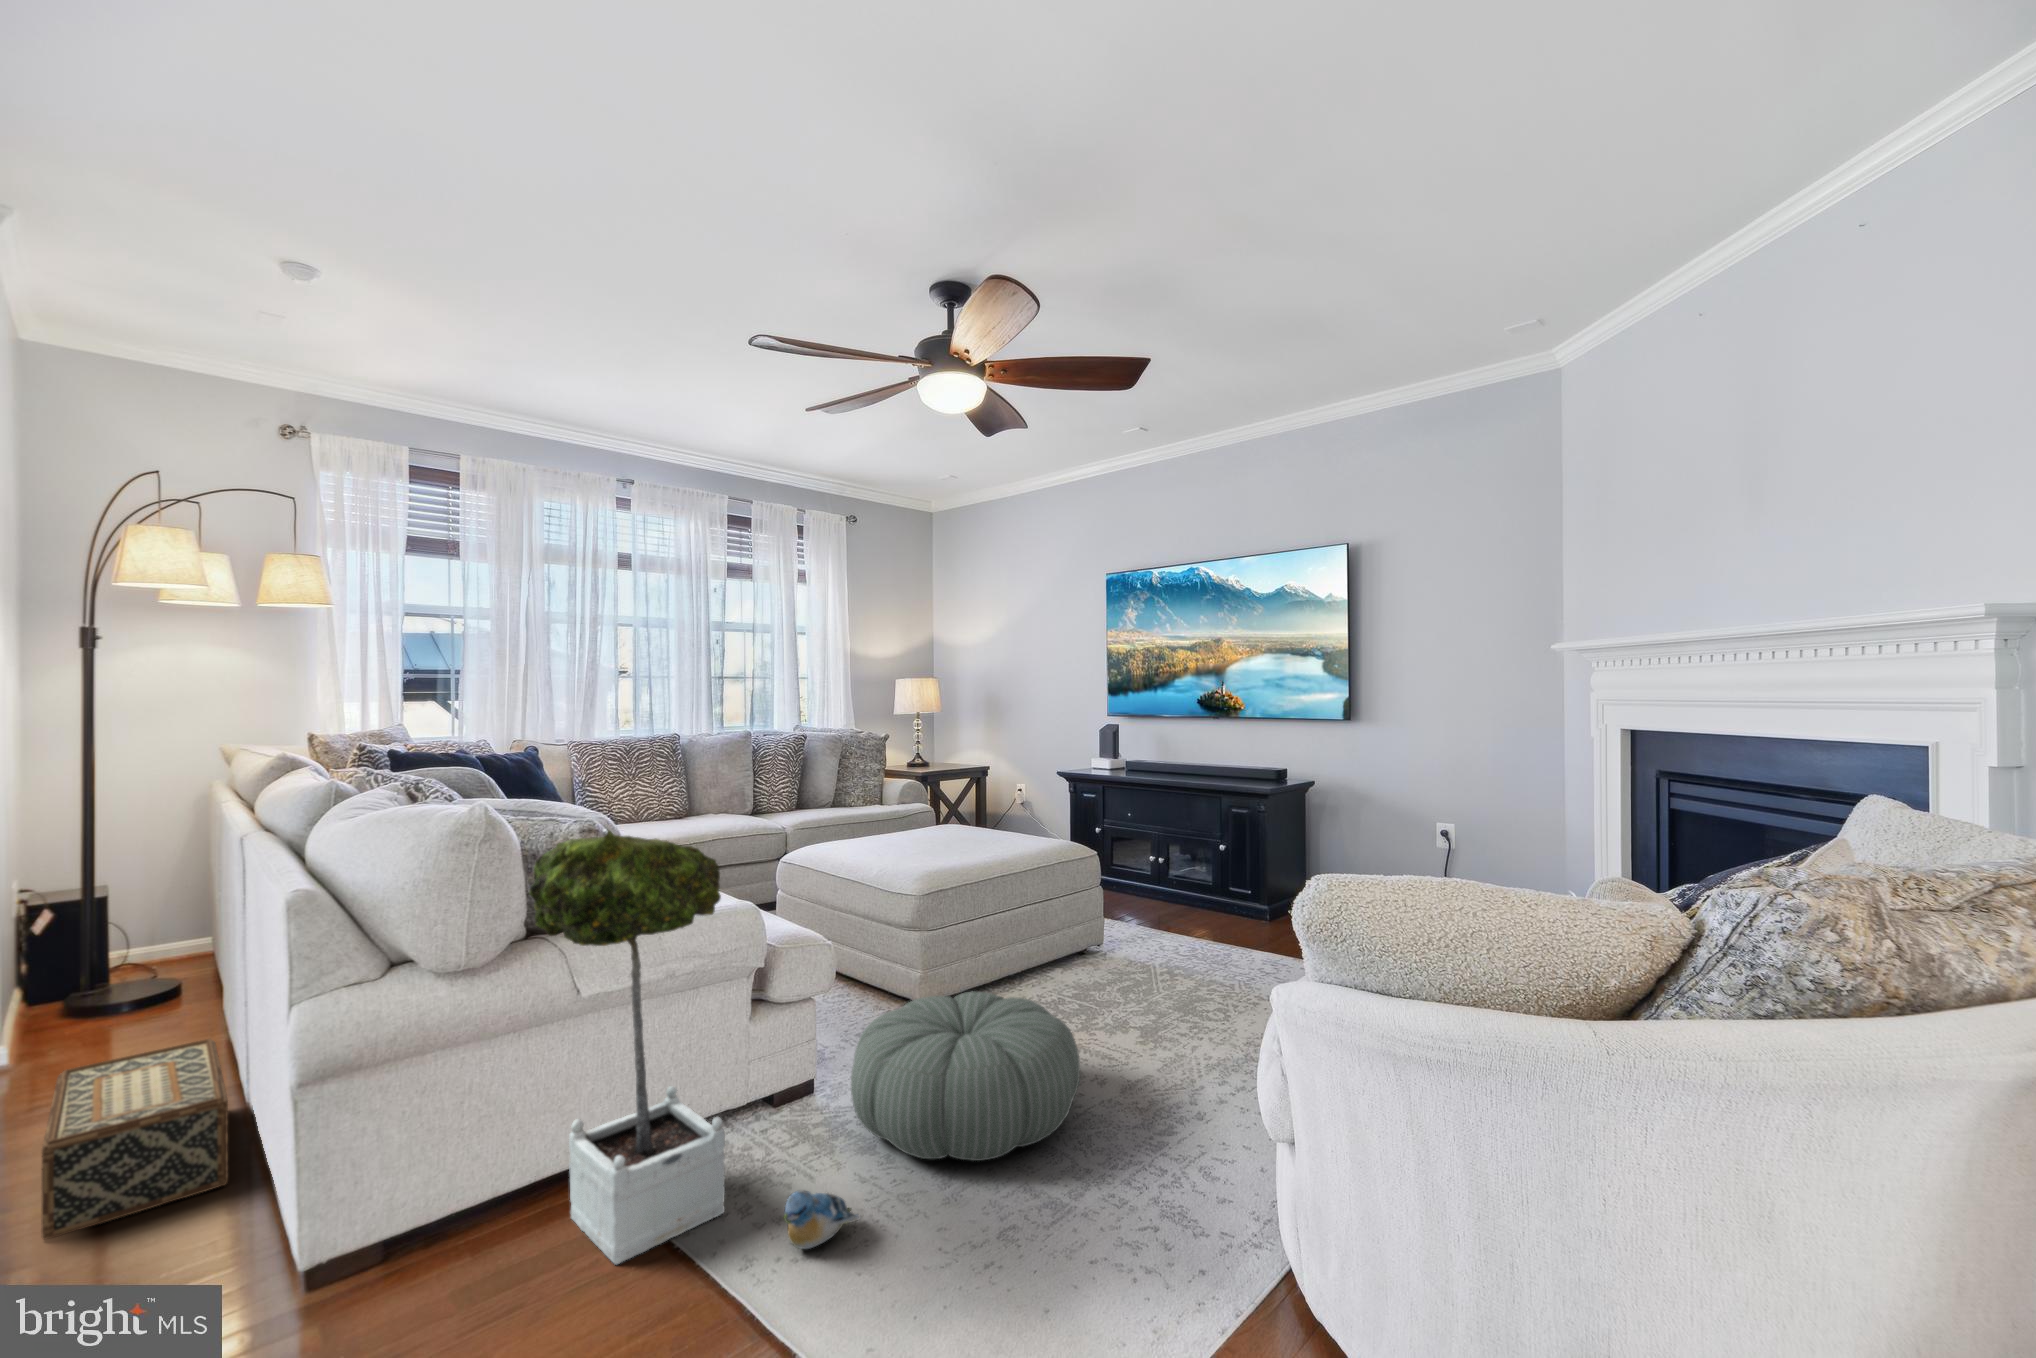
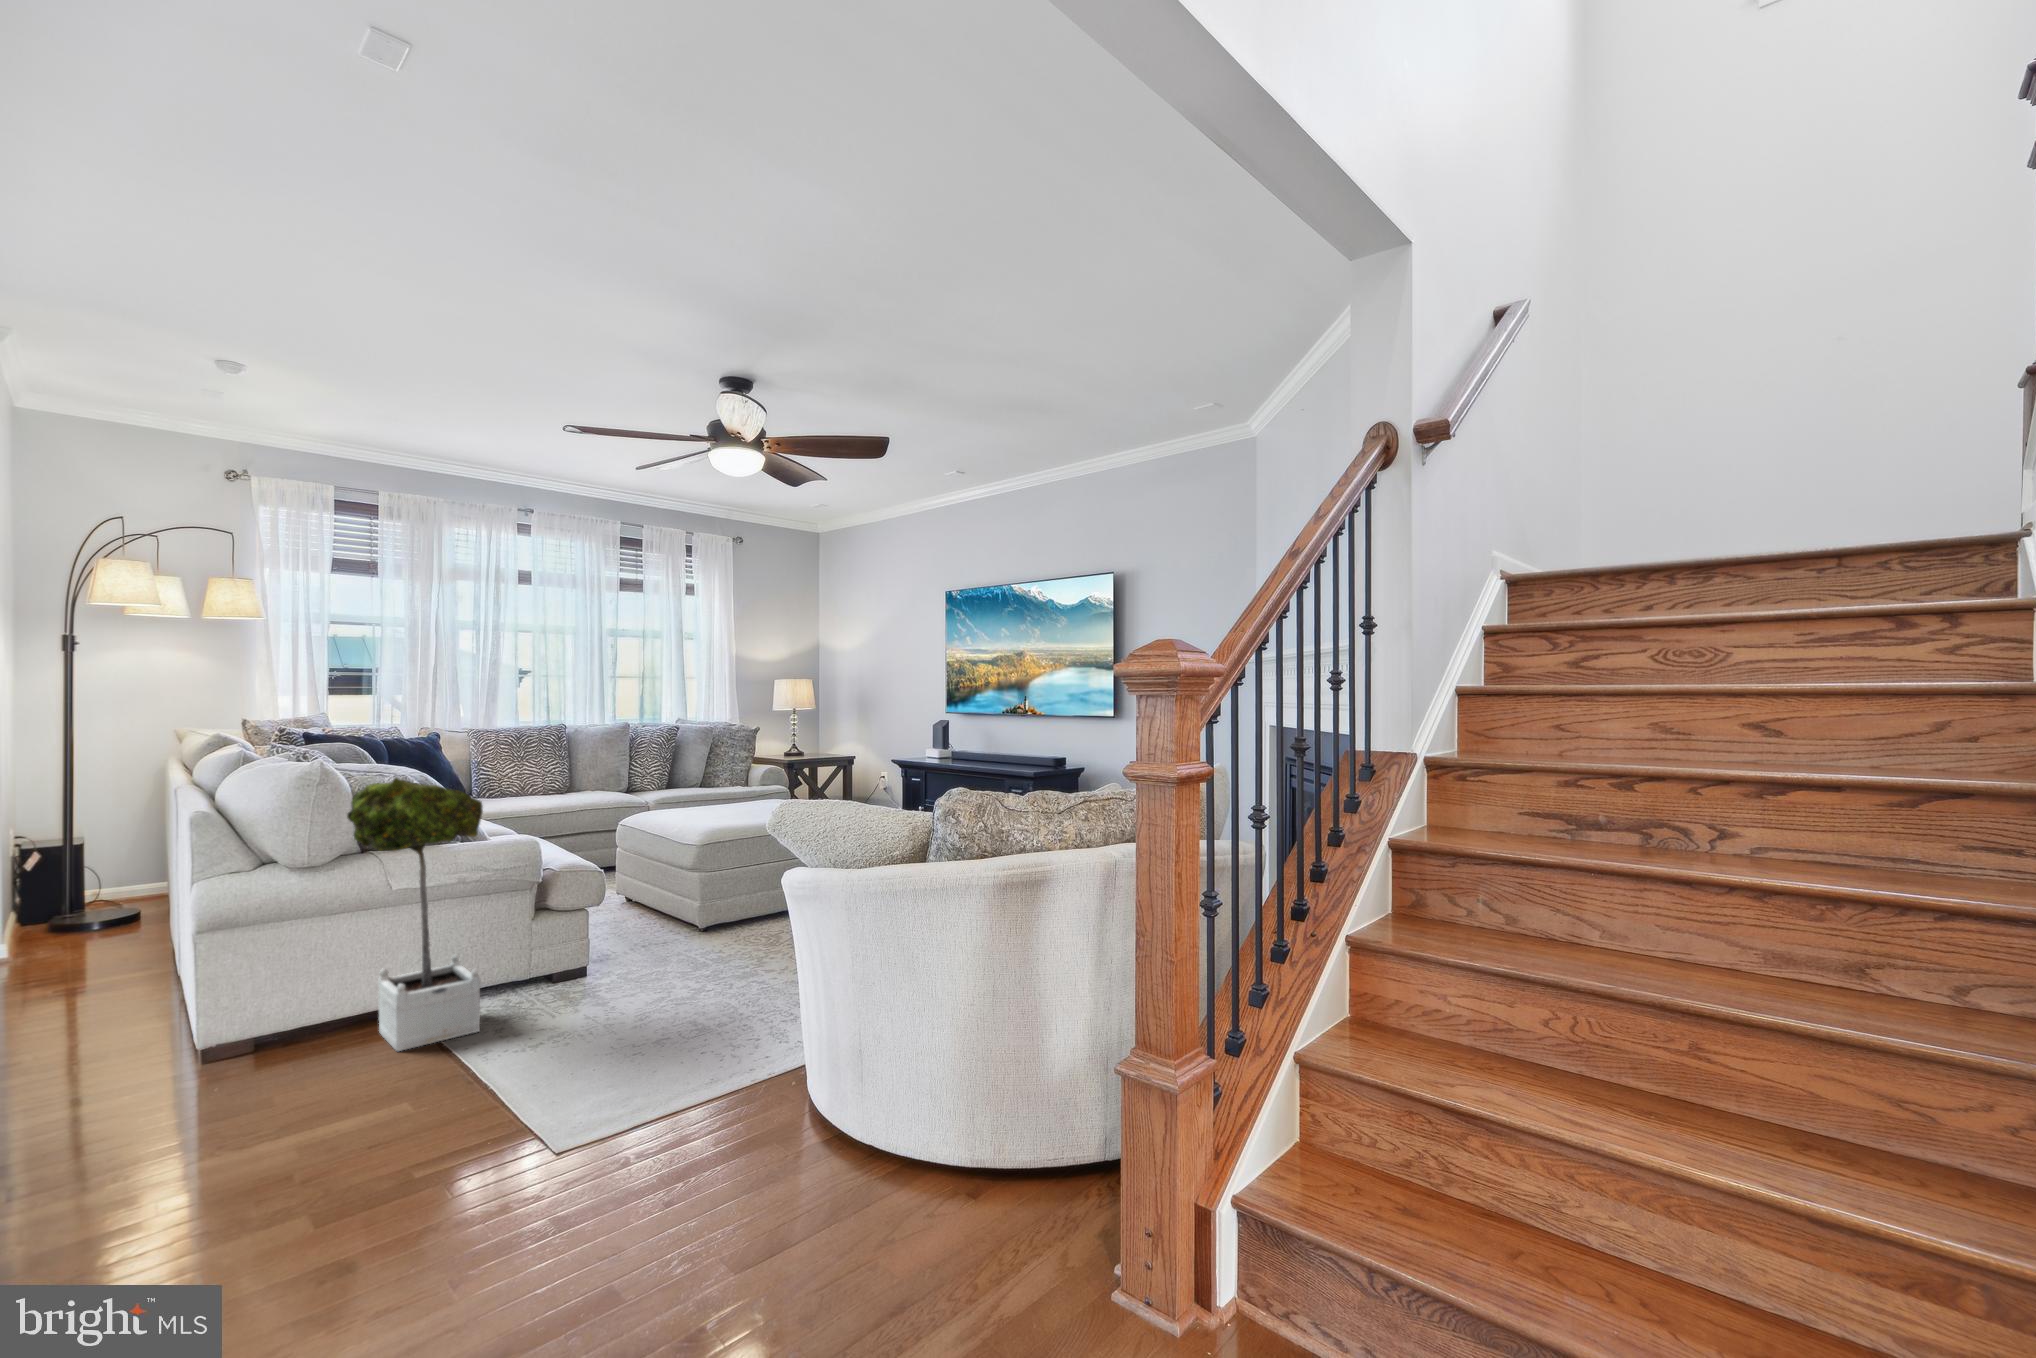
pouf: present [851,991,1080,1161] -> none [589,909,762,1009]
woven basket: present [42,1039,228,1239] -> none [39,930,161,1037]
plush toy: present [784,1190,860,1249] -> none [503,1009,561,1046]

